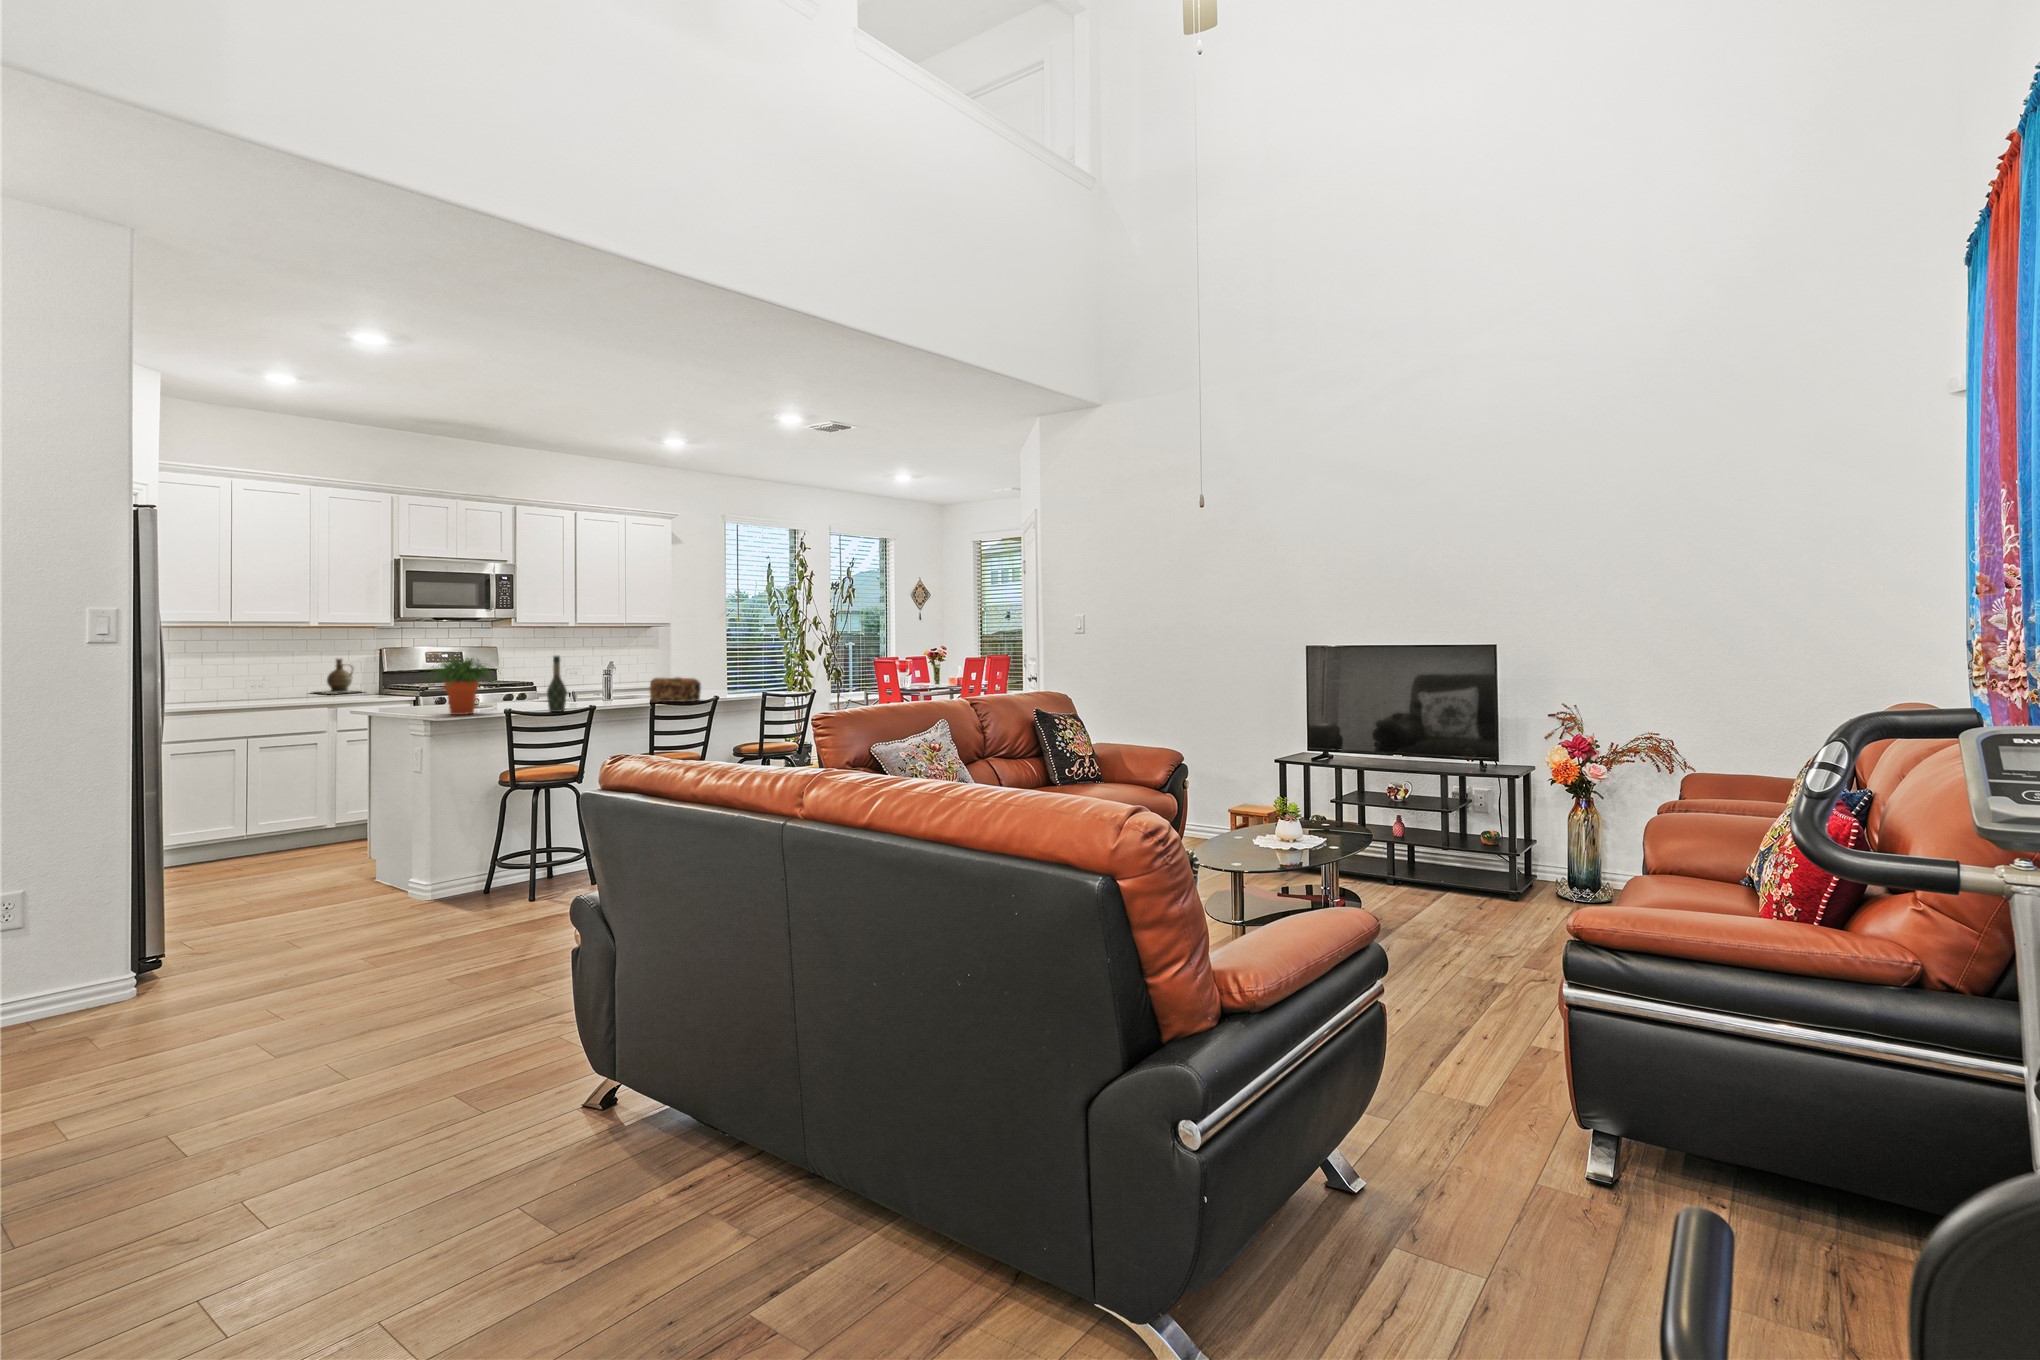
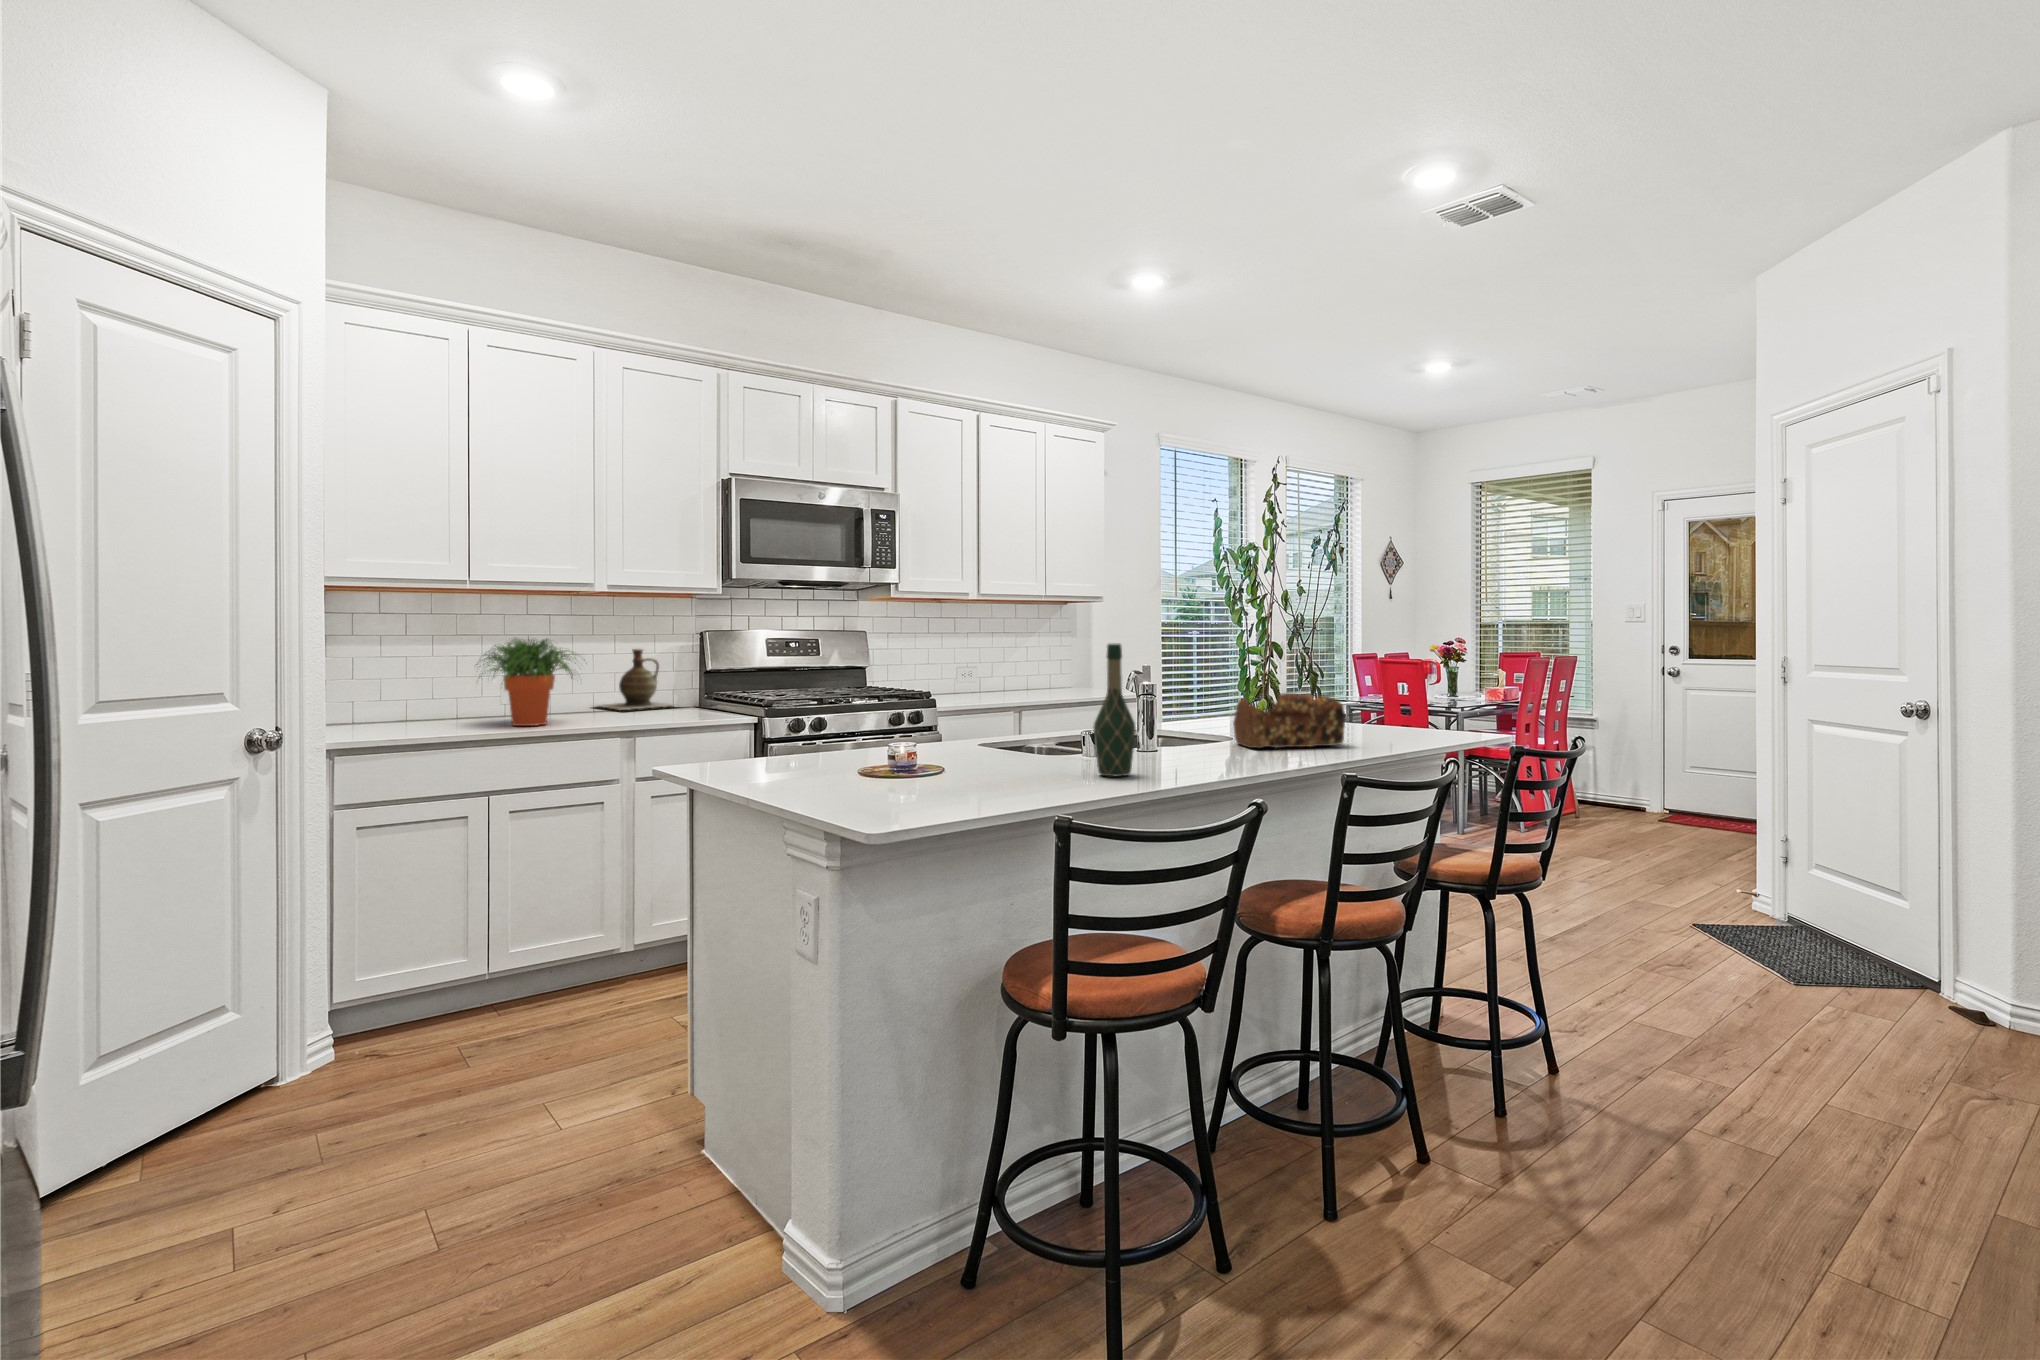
potted plant: present [431,657,495,715] -> present [476,638,585,726]

